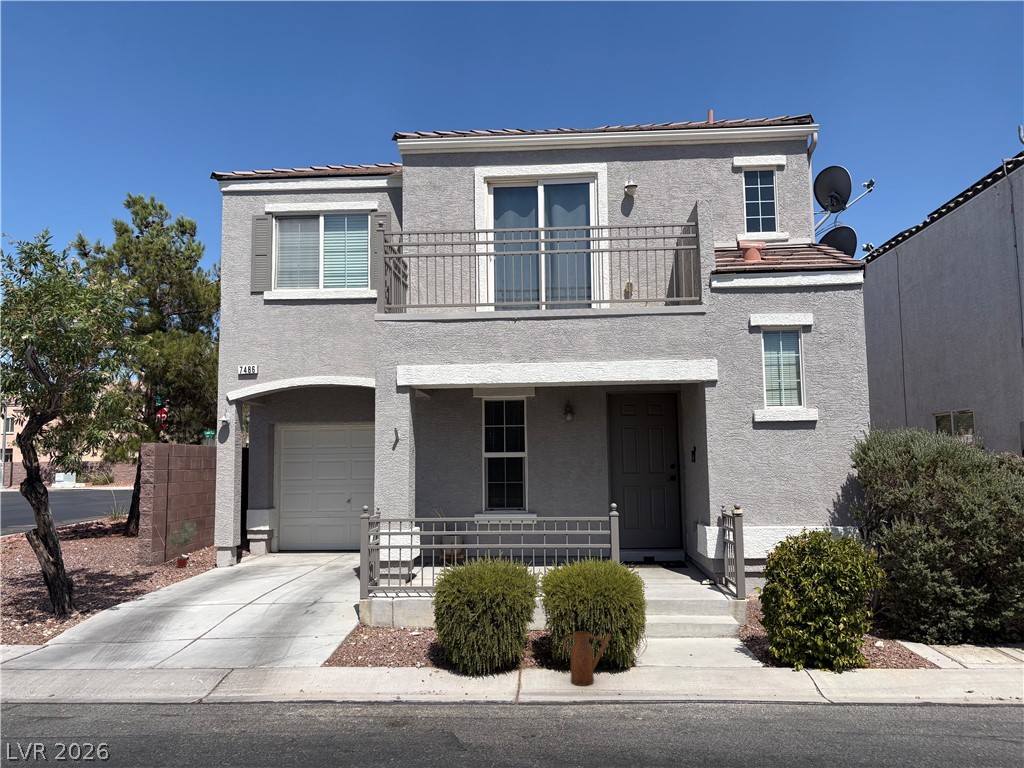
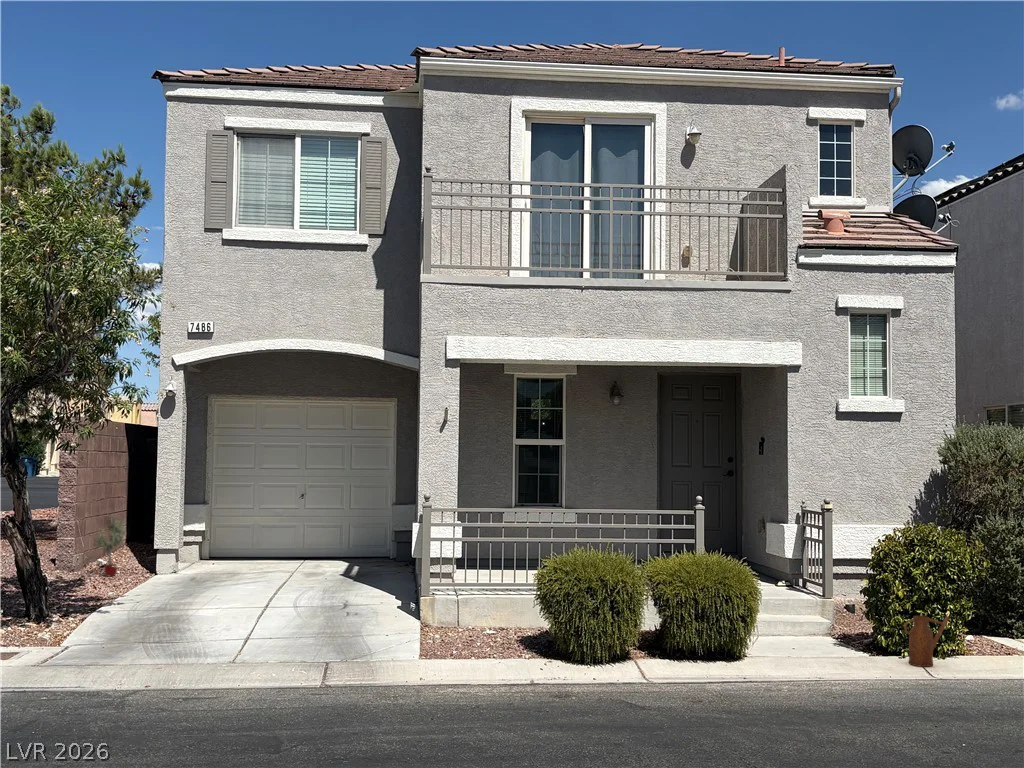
watering can: present [564,631,612,686] -> present [904,616,949,667]

